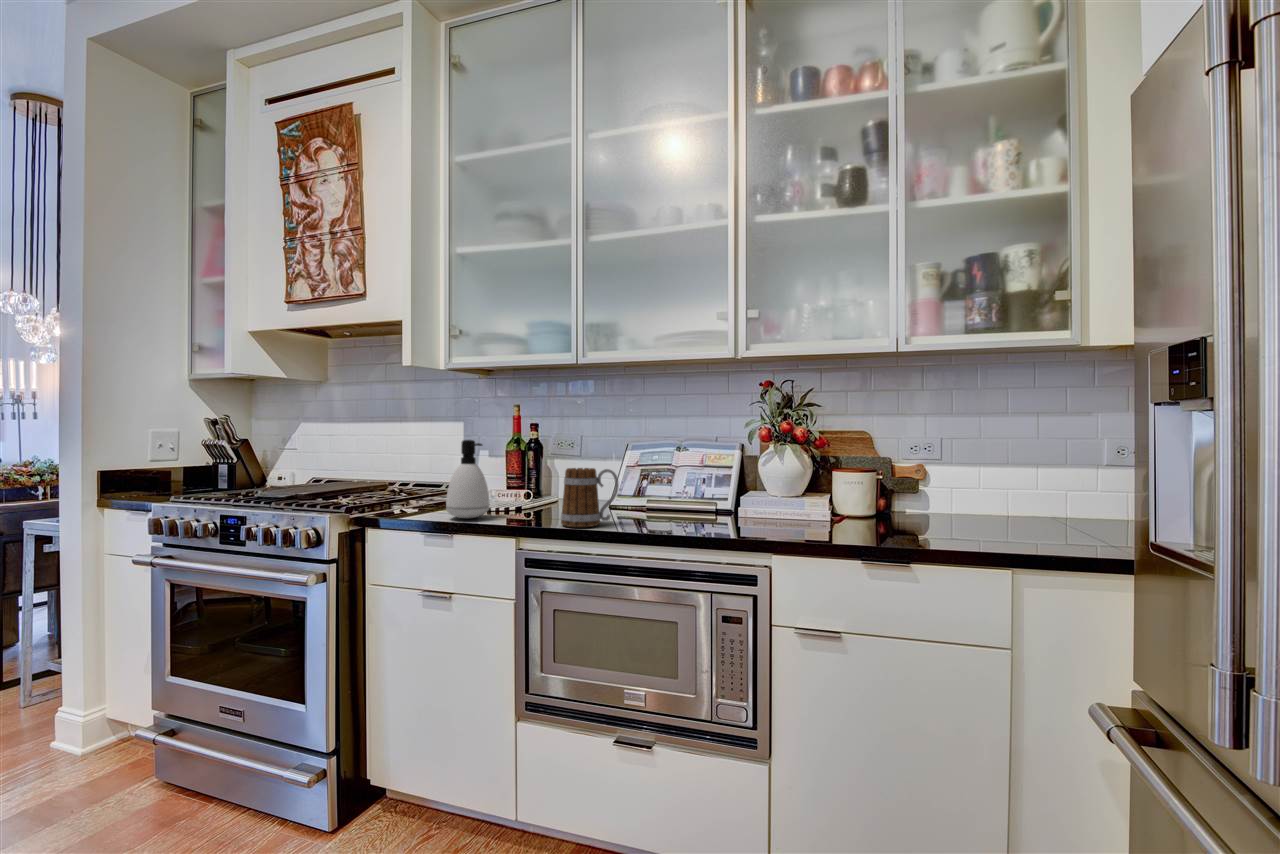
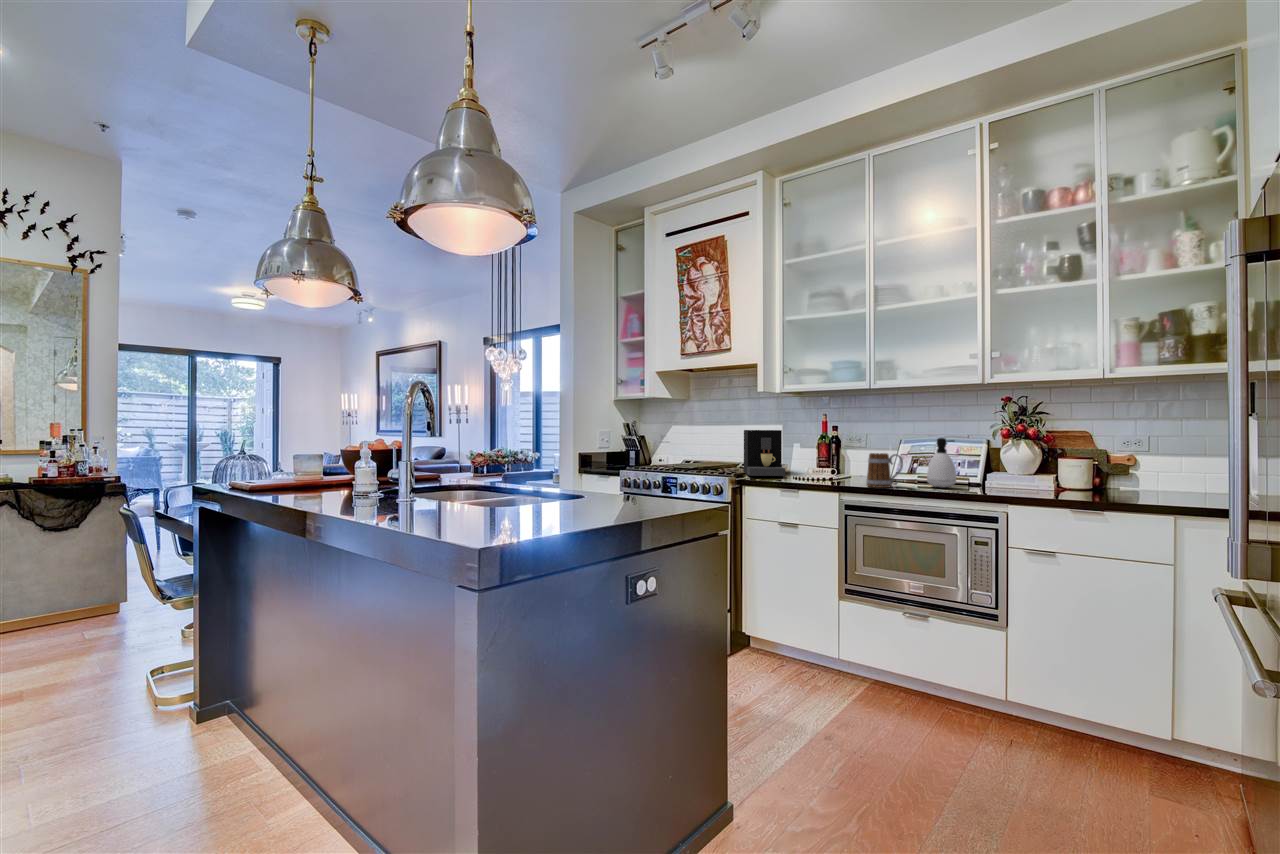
coffee maker: none [375,429,441,509] -> present [744,430,785,476]
soap dispenser: present [446,440,489,518] -> present [927,438,956,487]

